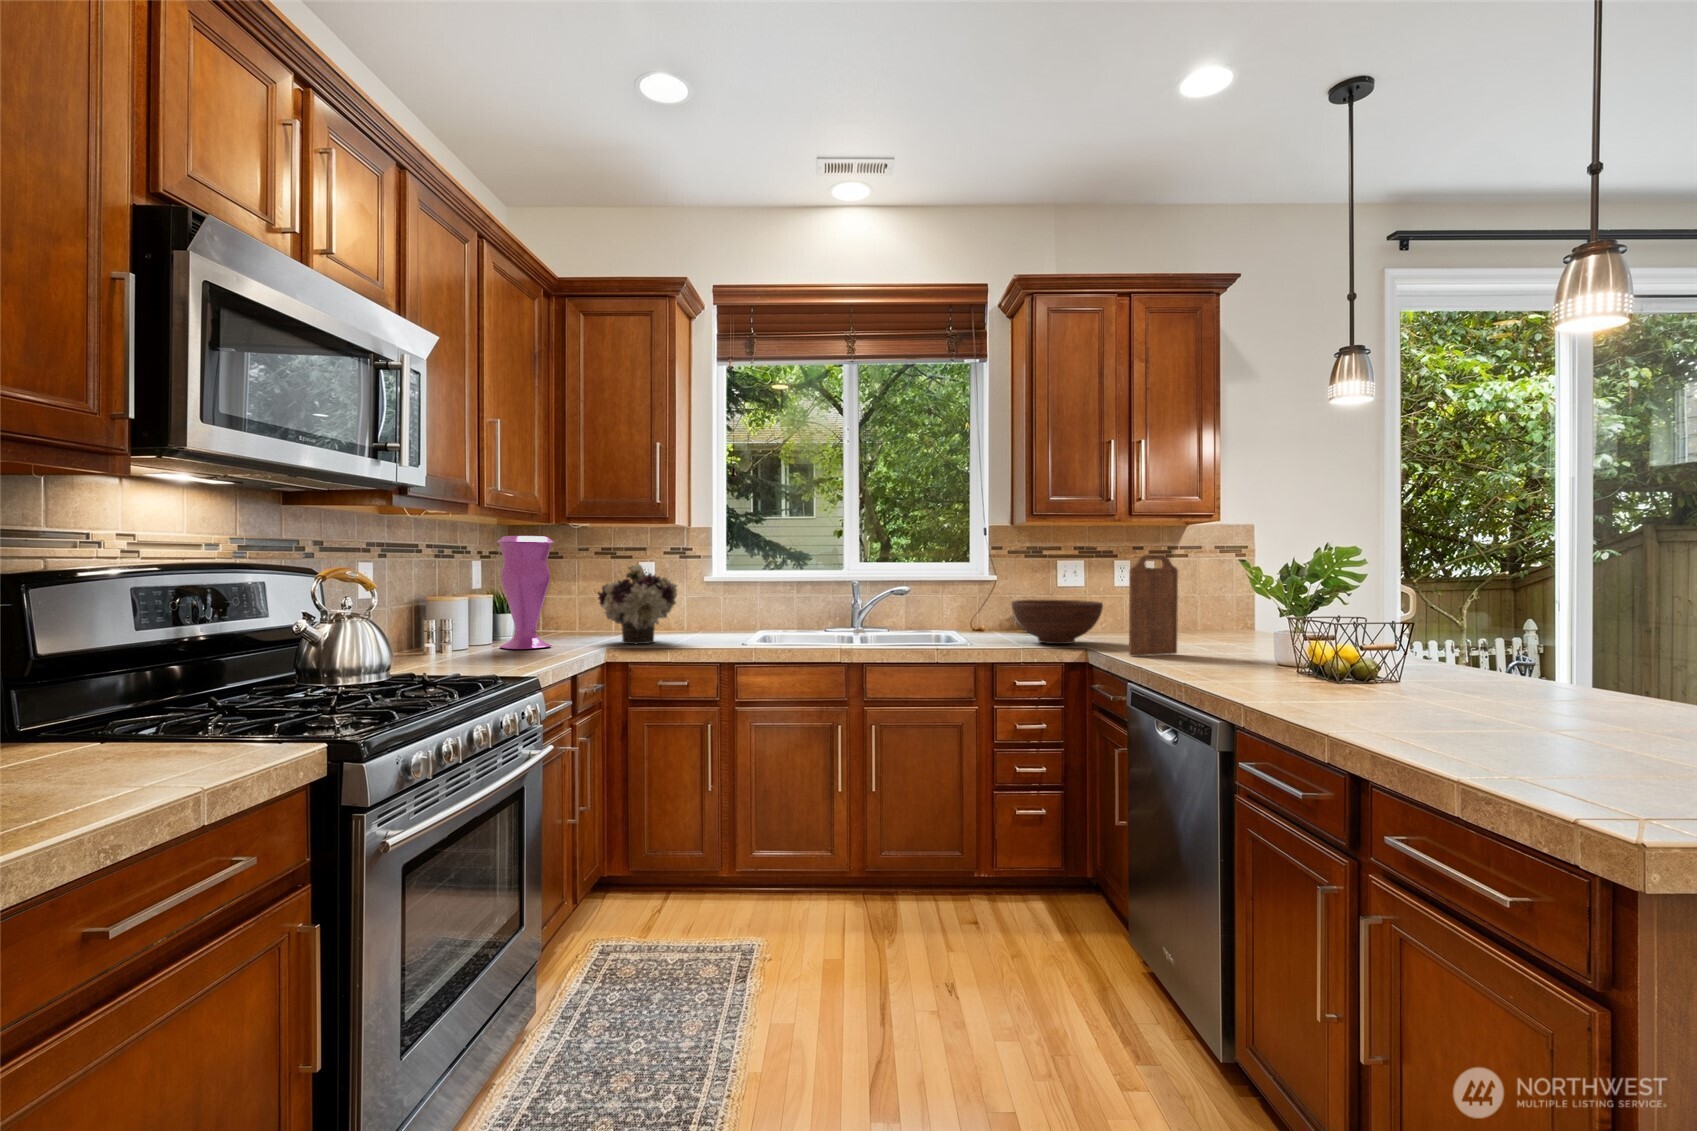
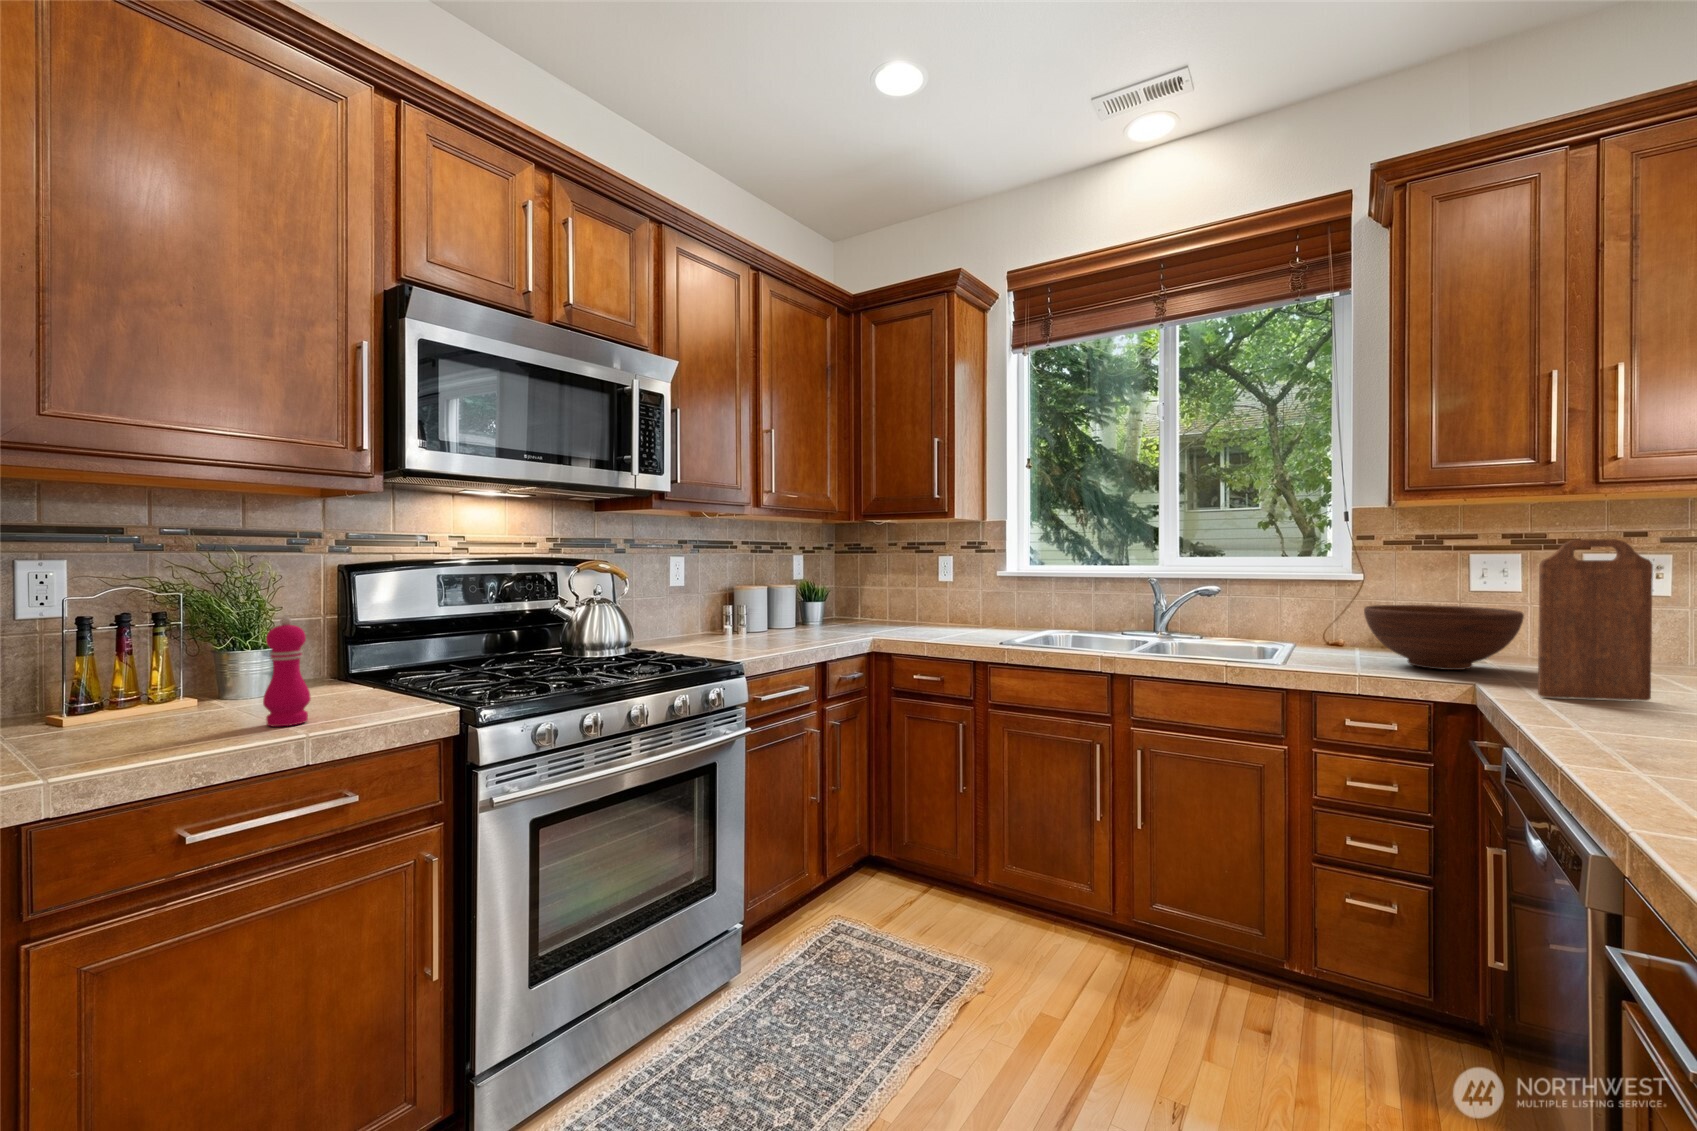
vase: present [497,536,554,649] -> none [784,531,831,635]
flower arrangement: present [598,564,677,644] -> none [878,556,948,636]
pepper mill: none [86,644,154,791] -> present [263,616,311,727]

